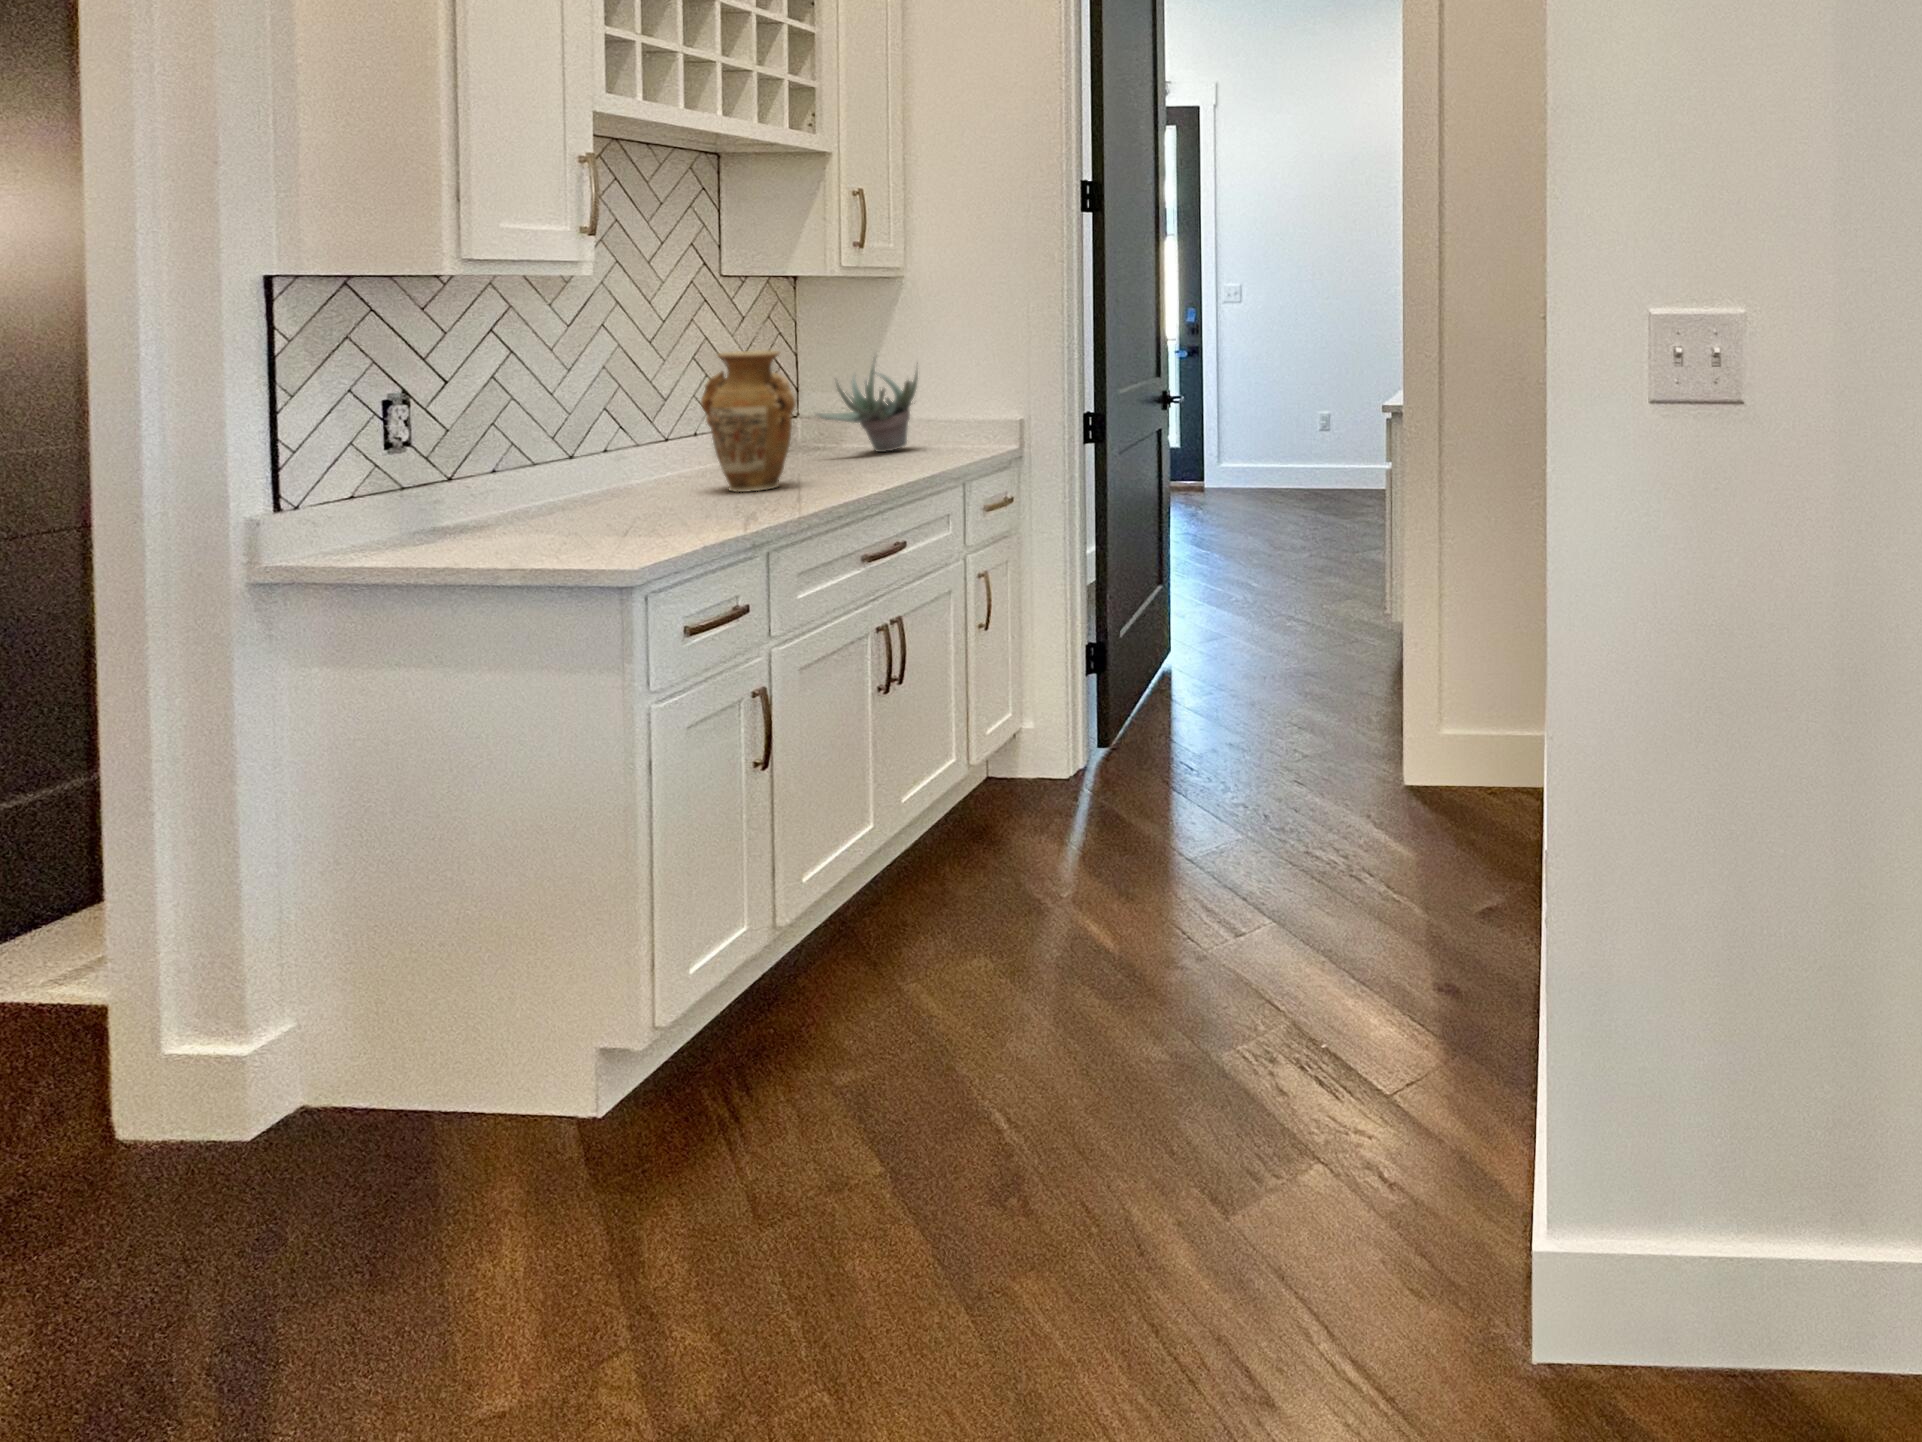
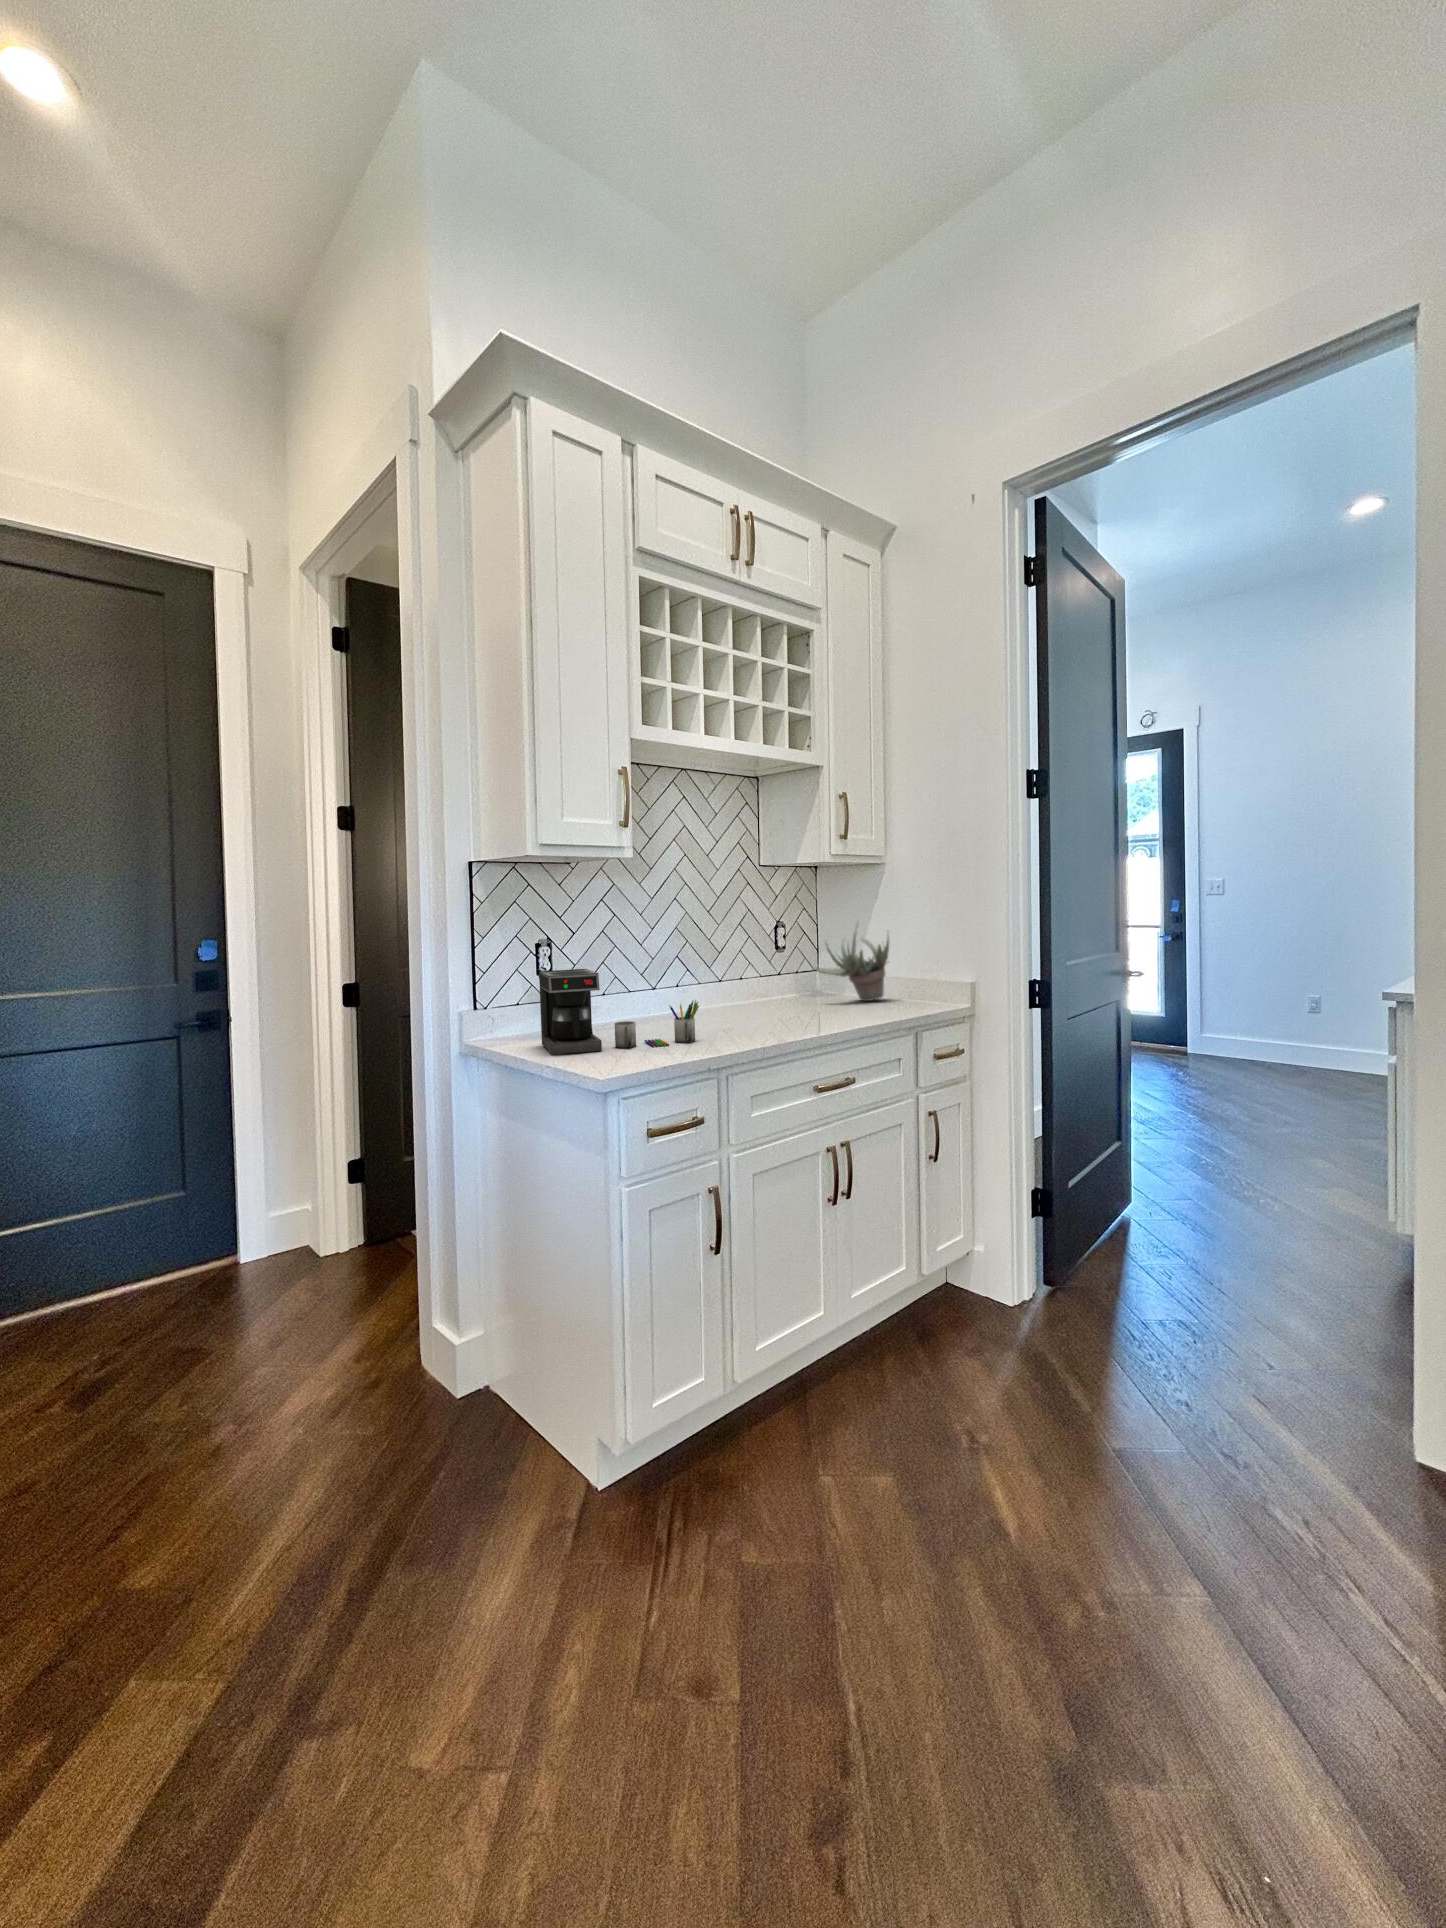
vase: present [701,350,796,492] -> none [721,916,777,1024]
coffee maker: none [437,433,711,557] -> present [539,969,699,1055]

